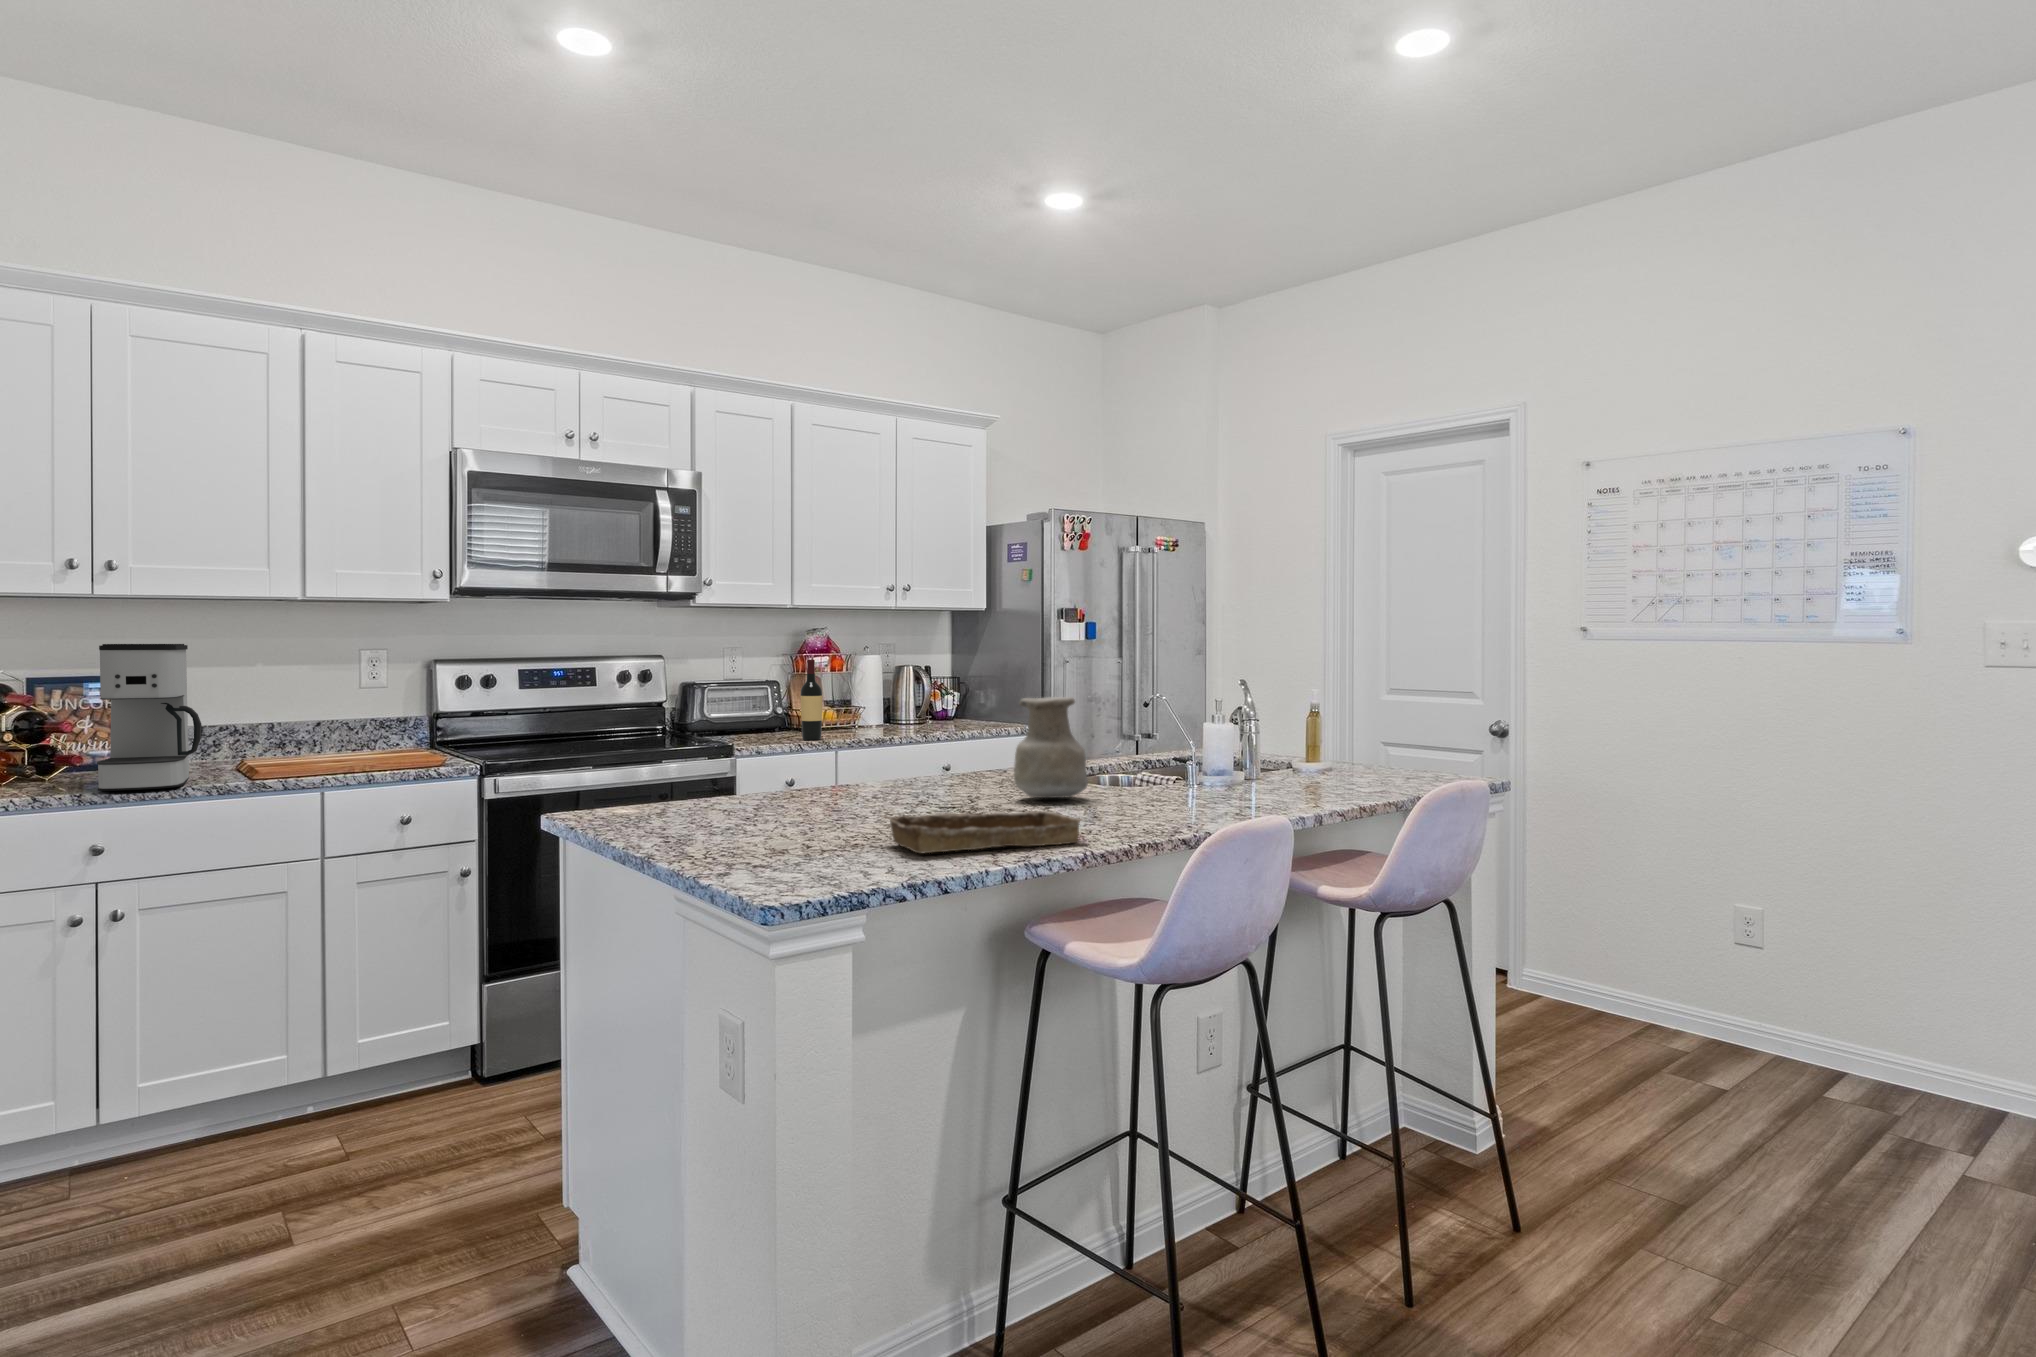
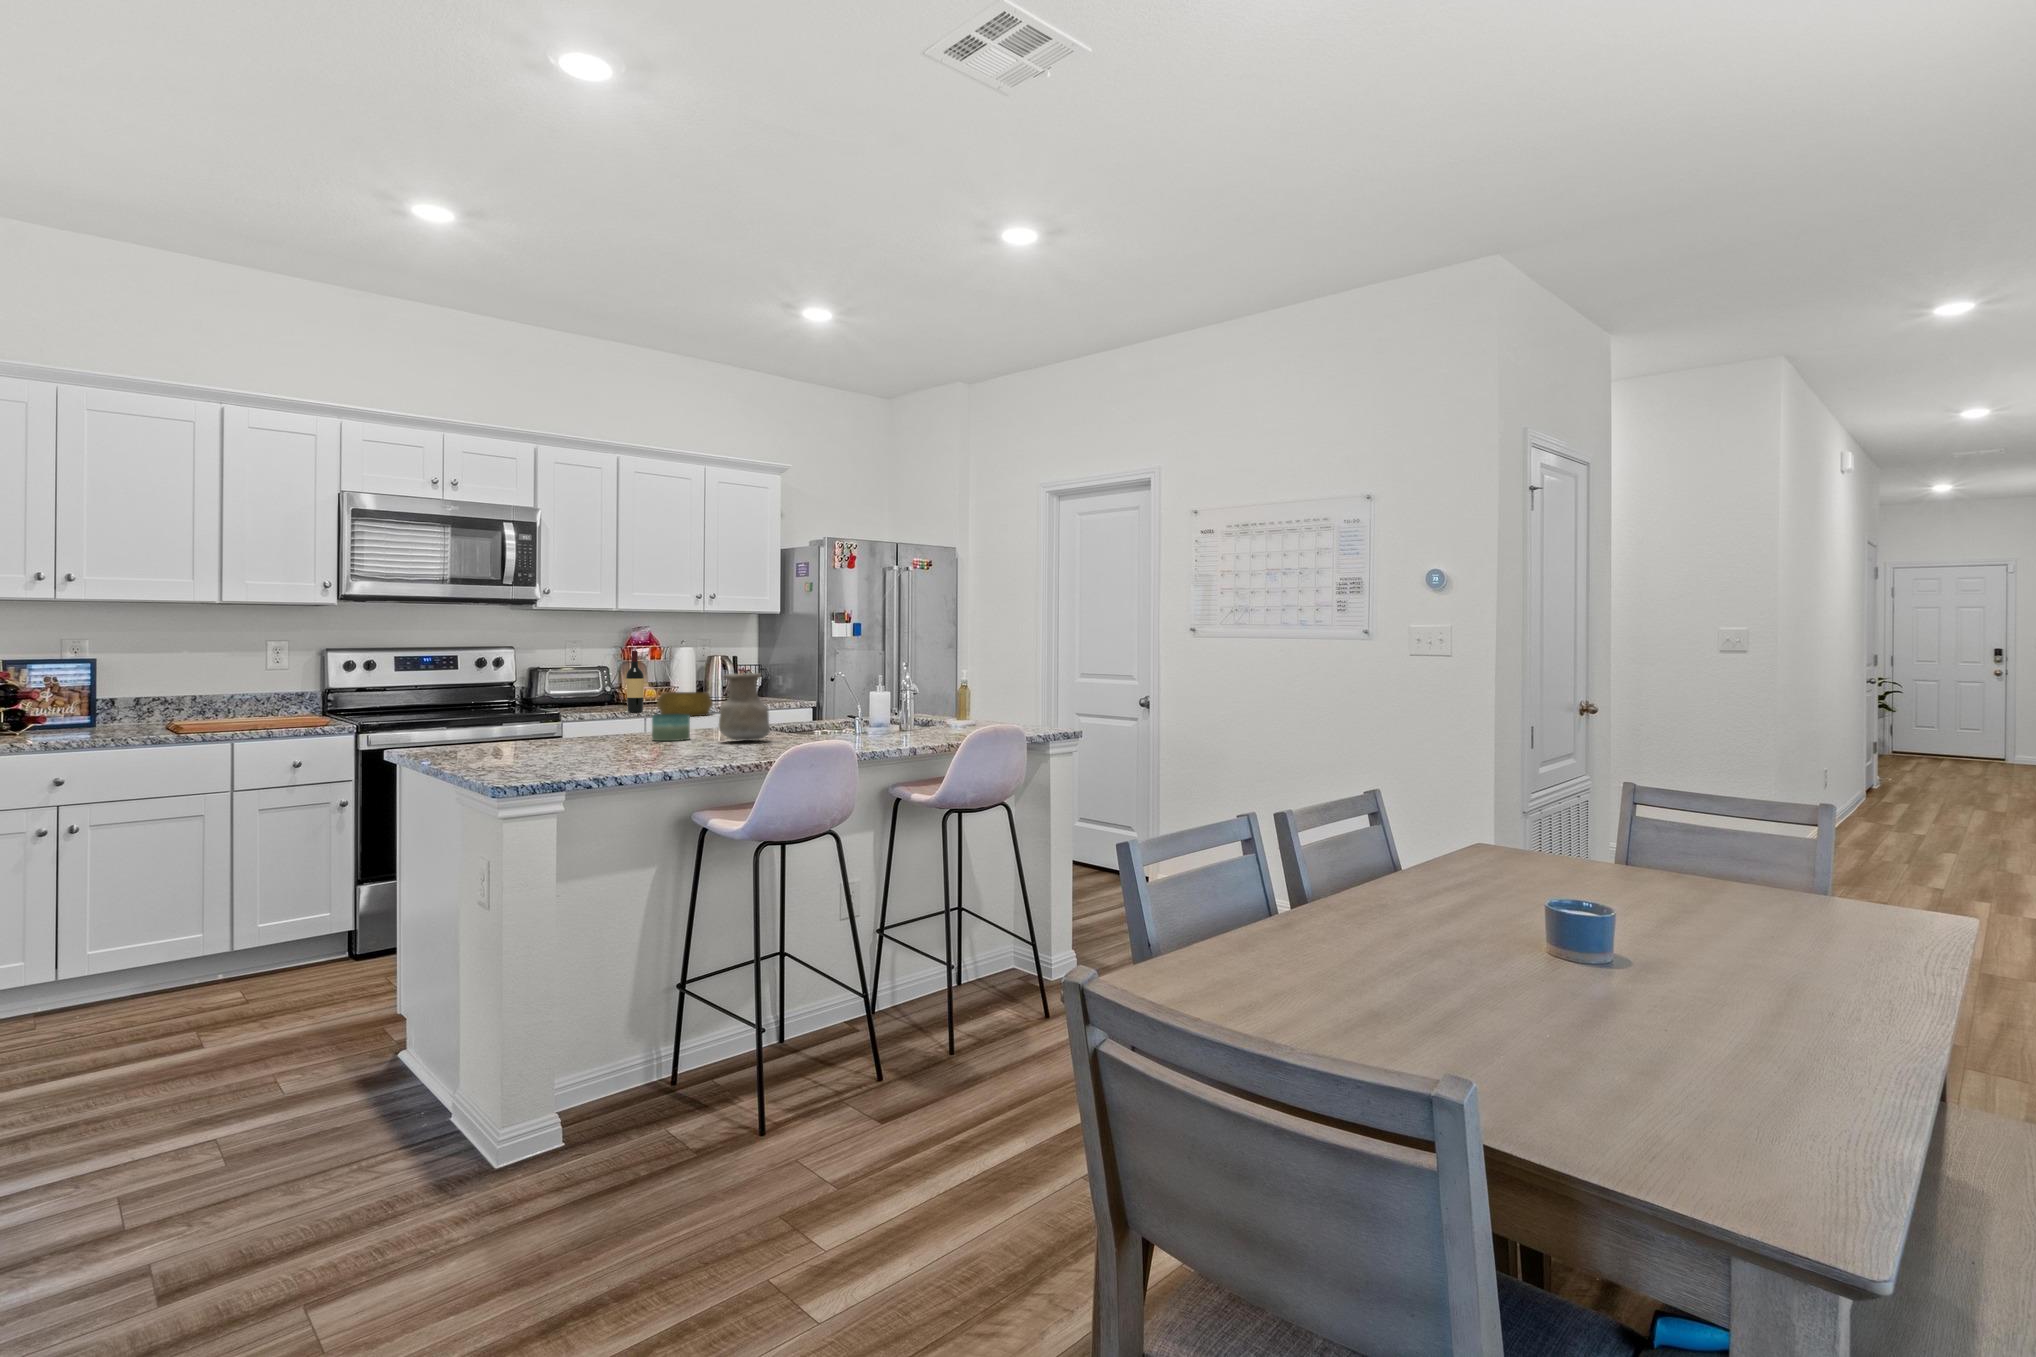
coffee maker: present [97,644,202,791] -> none [59,634,139,740]
decorative bowl: none [848,714,921,748] -> present [657,692,713,716]
candle: none [907,756,960,797] -> present [652,714,690,741]
tray: present [885,811,1083,853] -> none [595,741,724,763]

